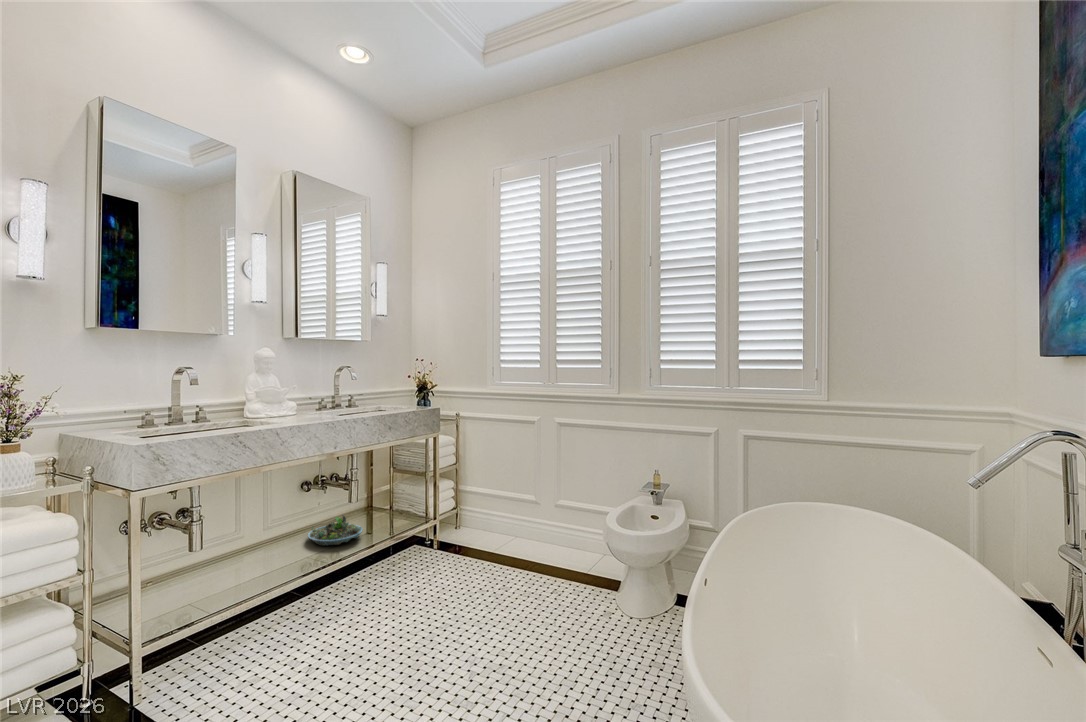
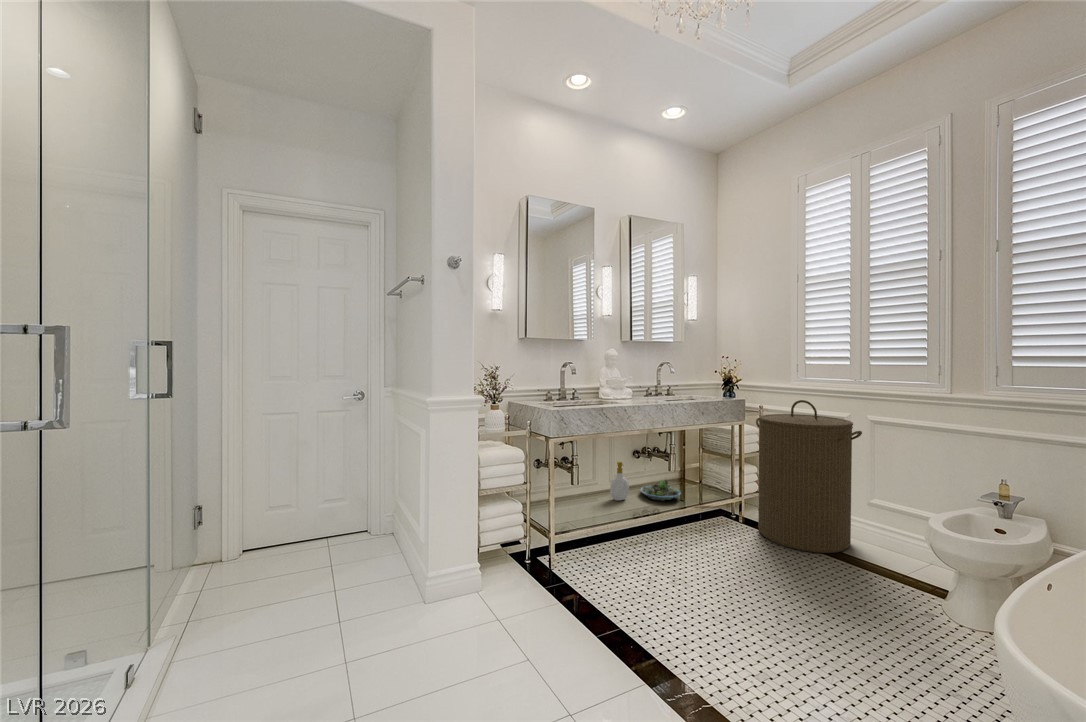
laundry hamper: none [451,405,551,572] -> present [756,400,862,553]
soap bottle: none [259,502,289,558] -> present [610,462,629,501]

